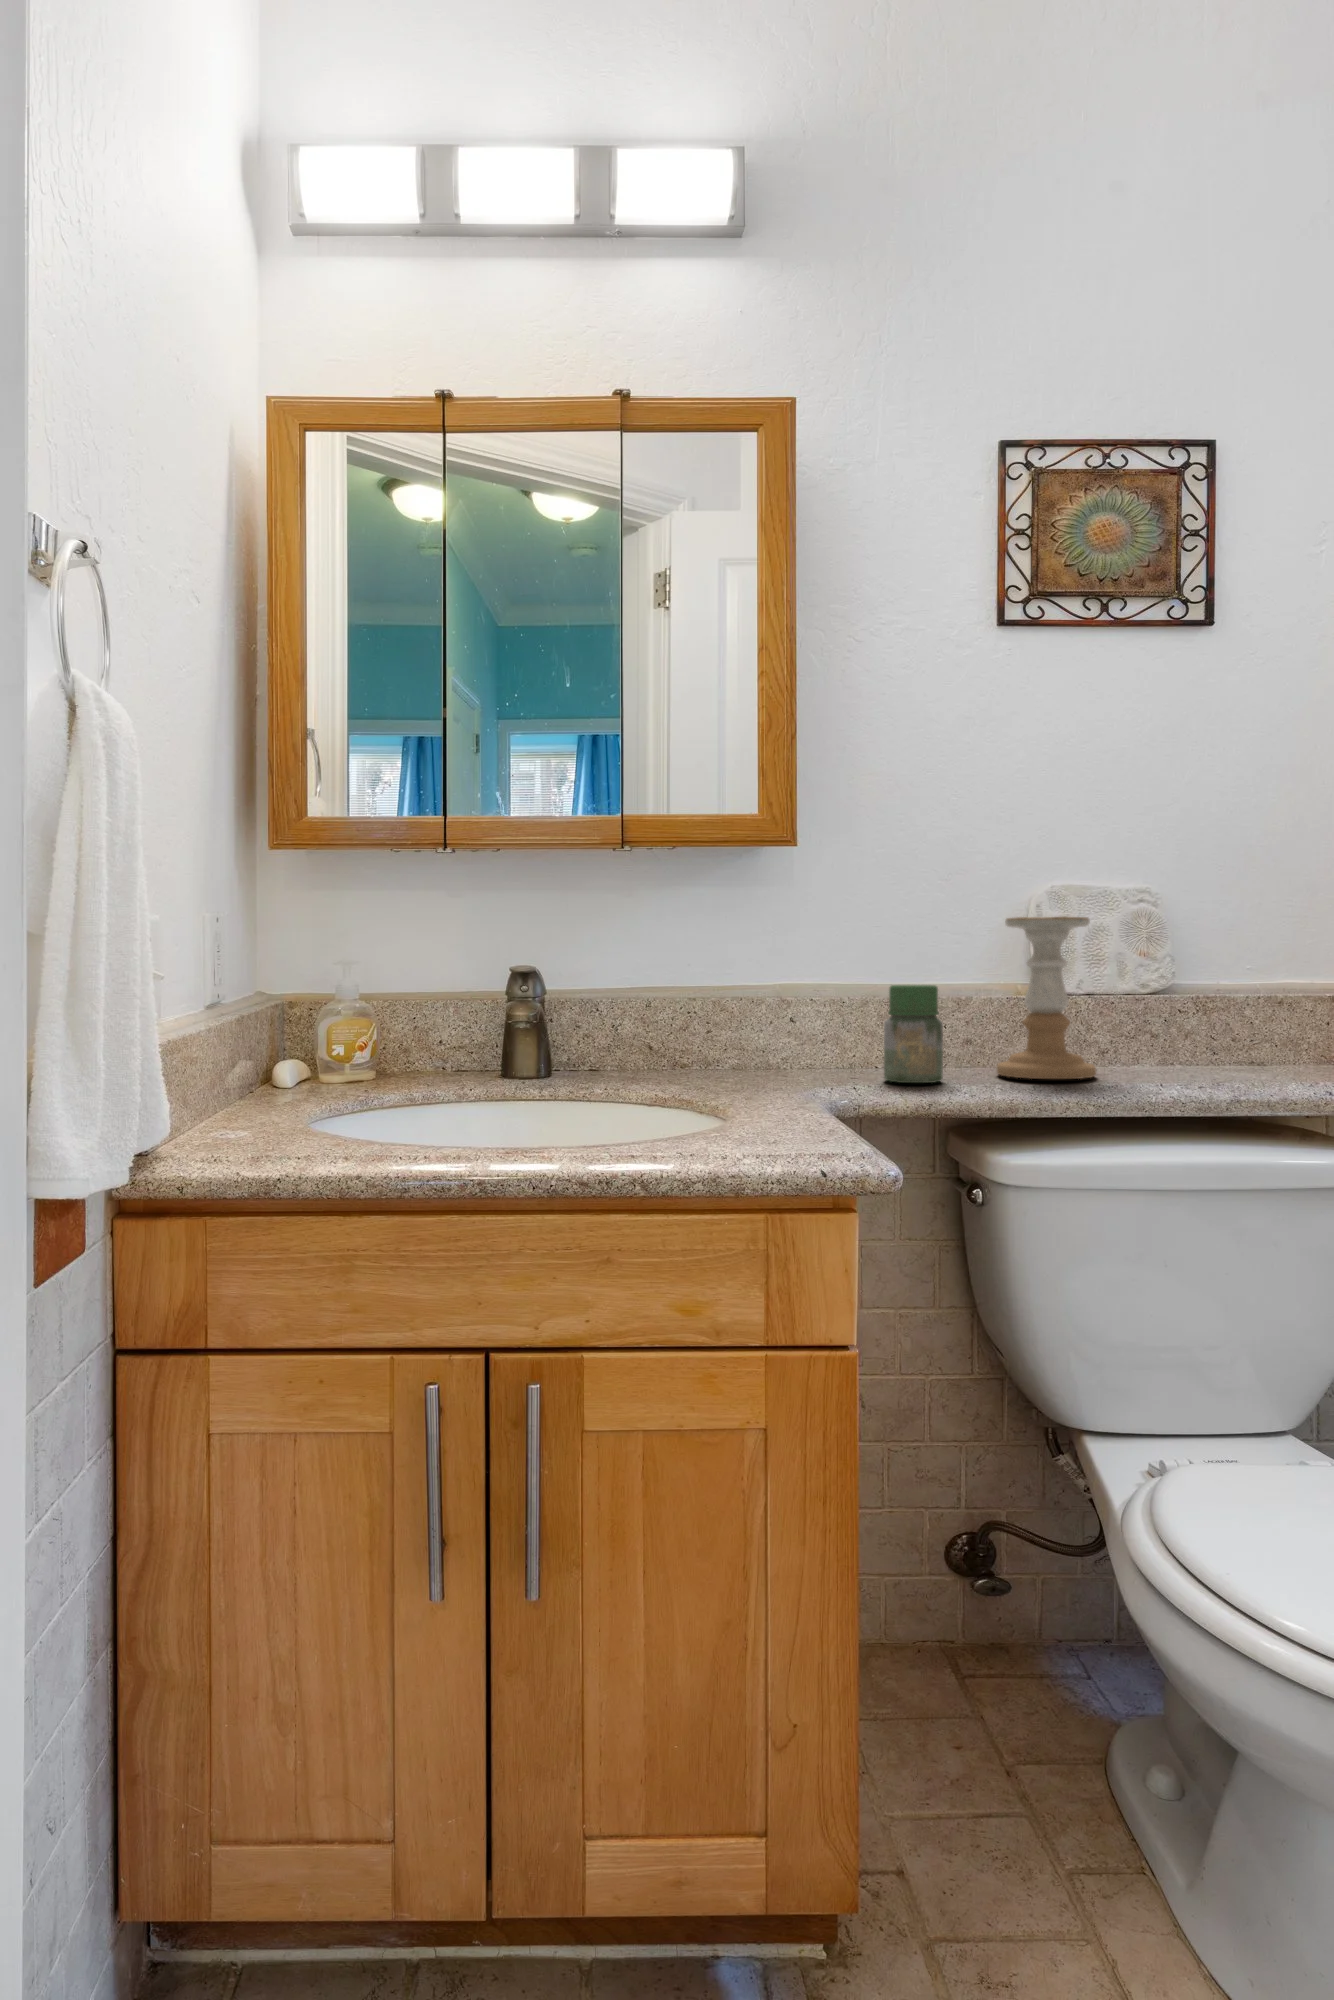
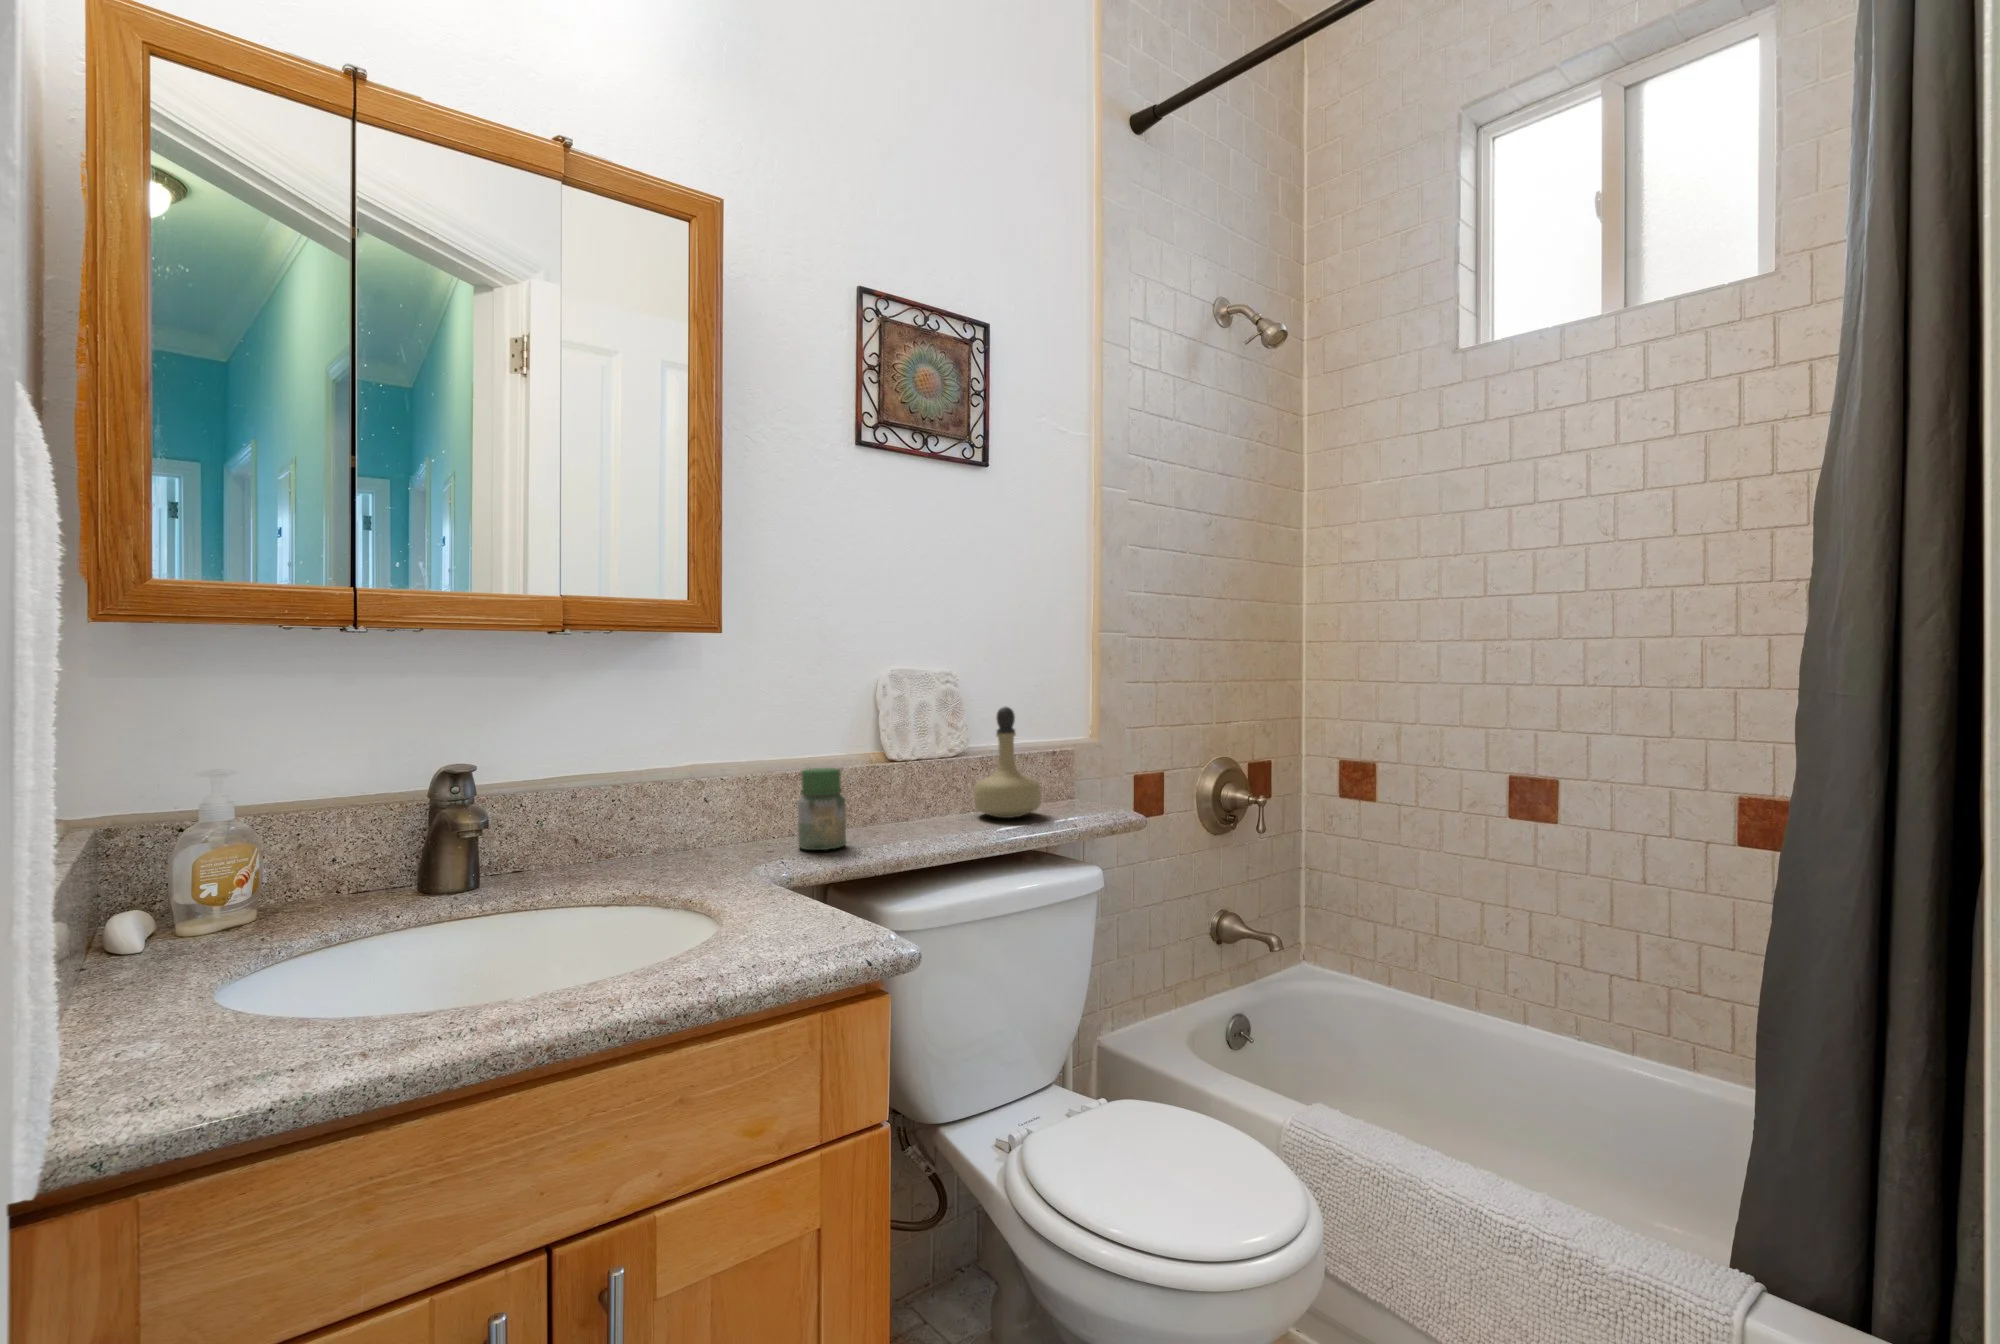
candle holder: present [997,917,1096,1079] -> none [873,710,946,834]
perfume bottle: none [1157,917,1261,1075] -> present [974,707,1041,818]

